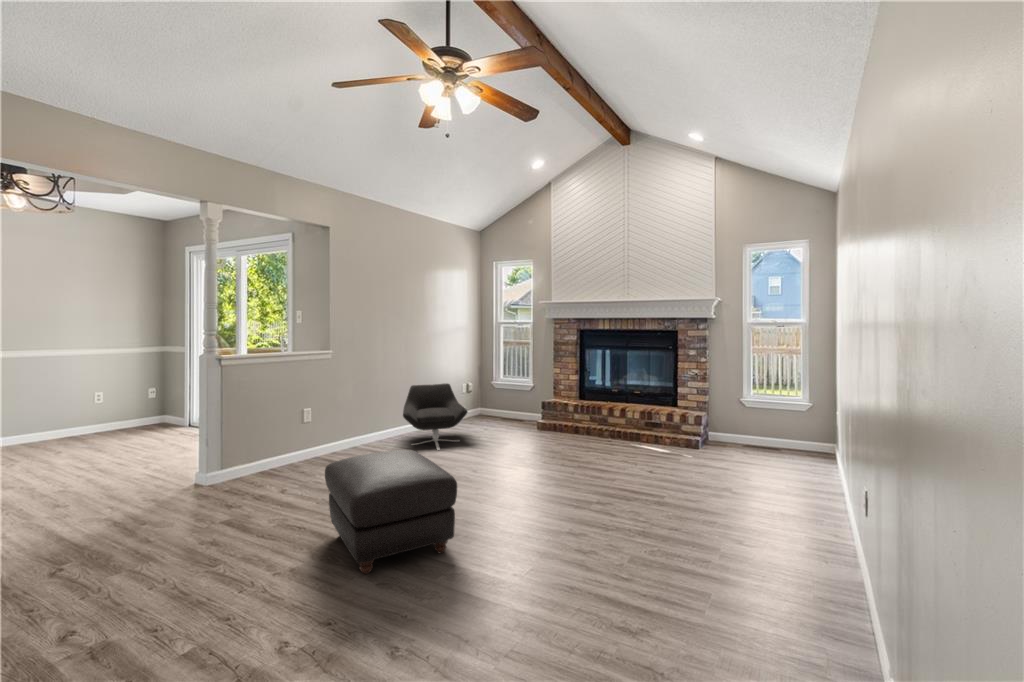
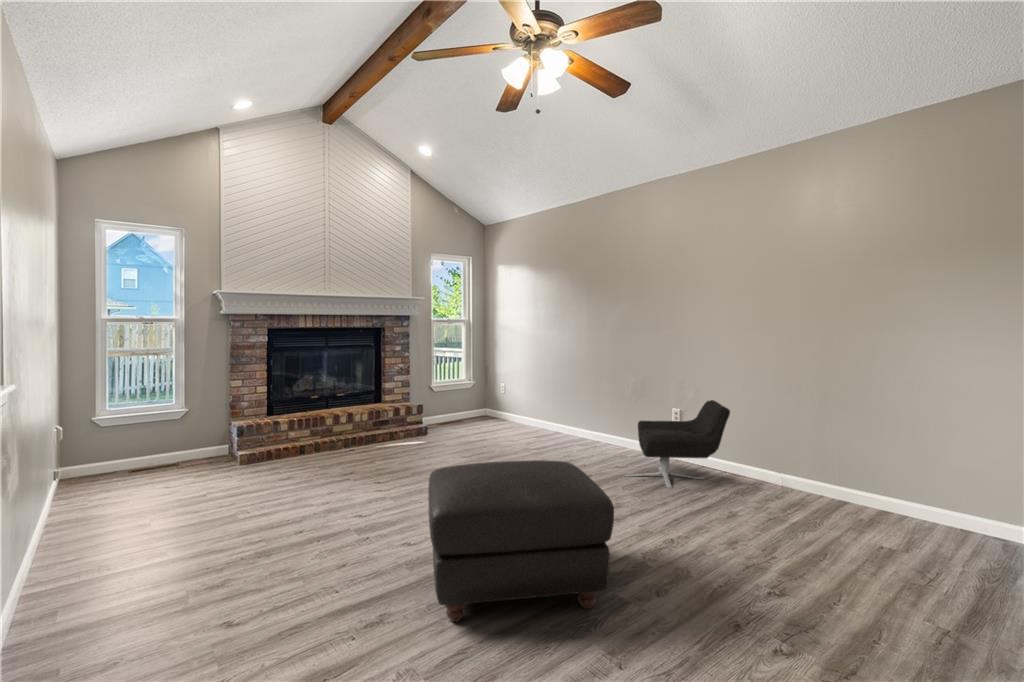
lounge chair: present [403,384,468,450] -> present [626,400,730,488]

